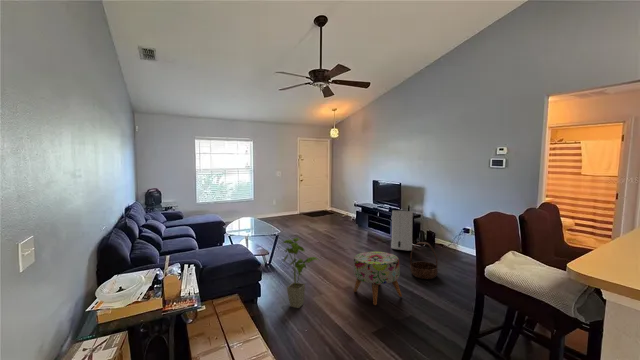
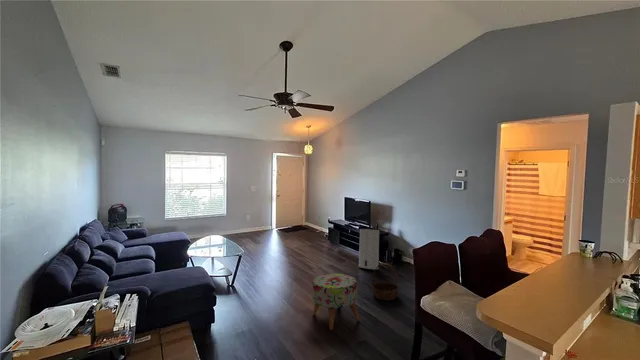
house plant: present [283,238,318,308] -> none [237,262,276,335]

